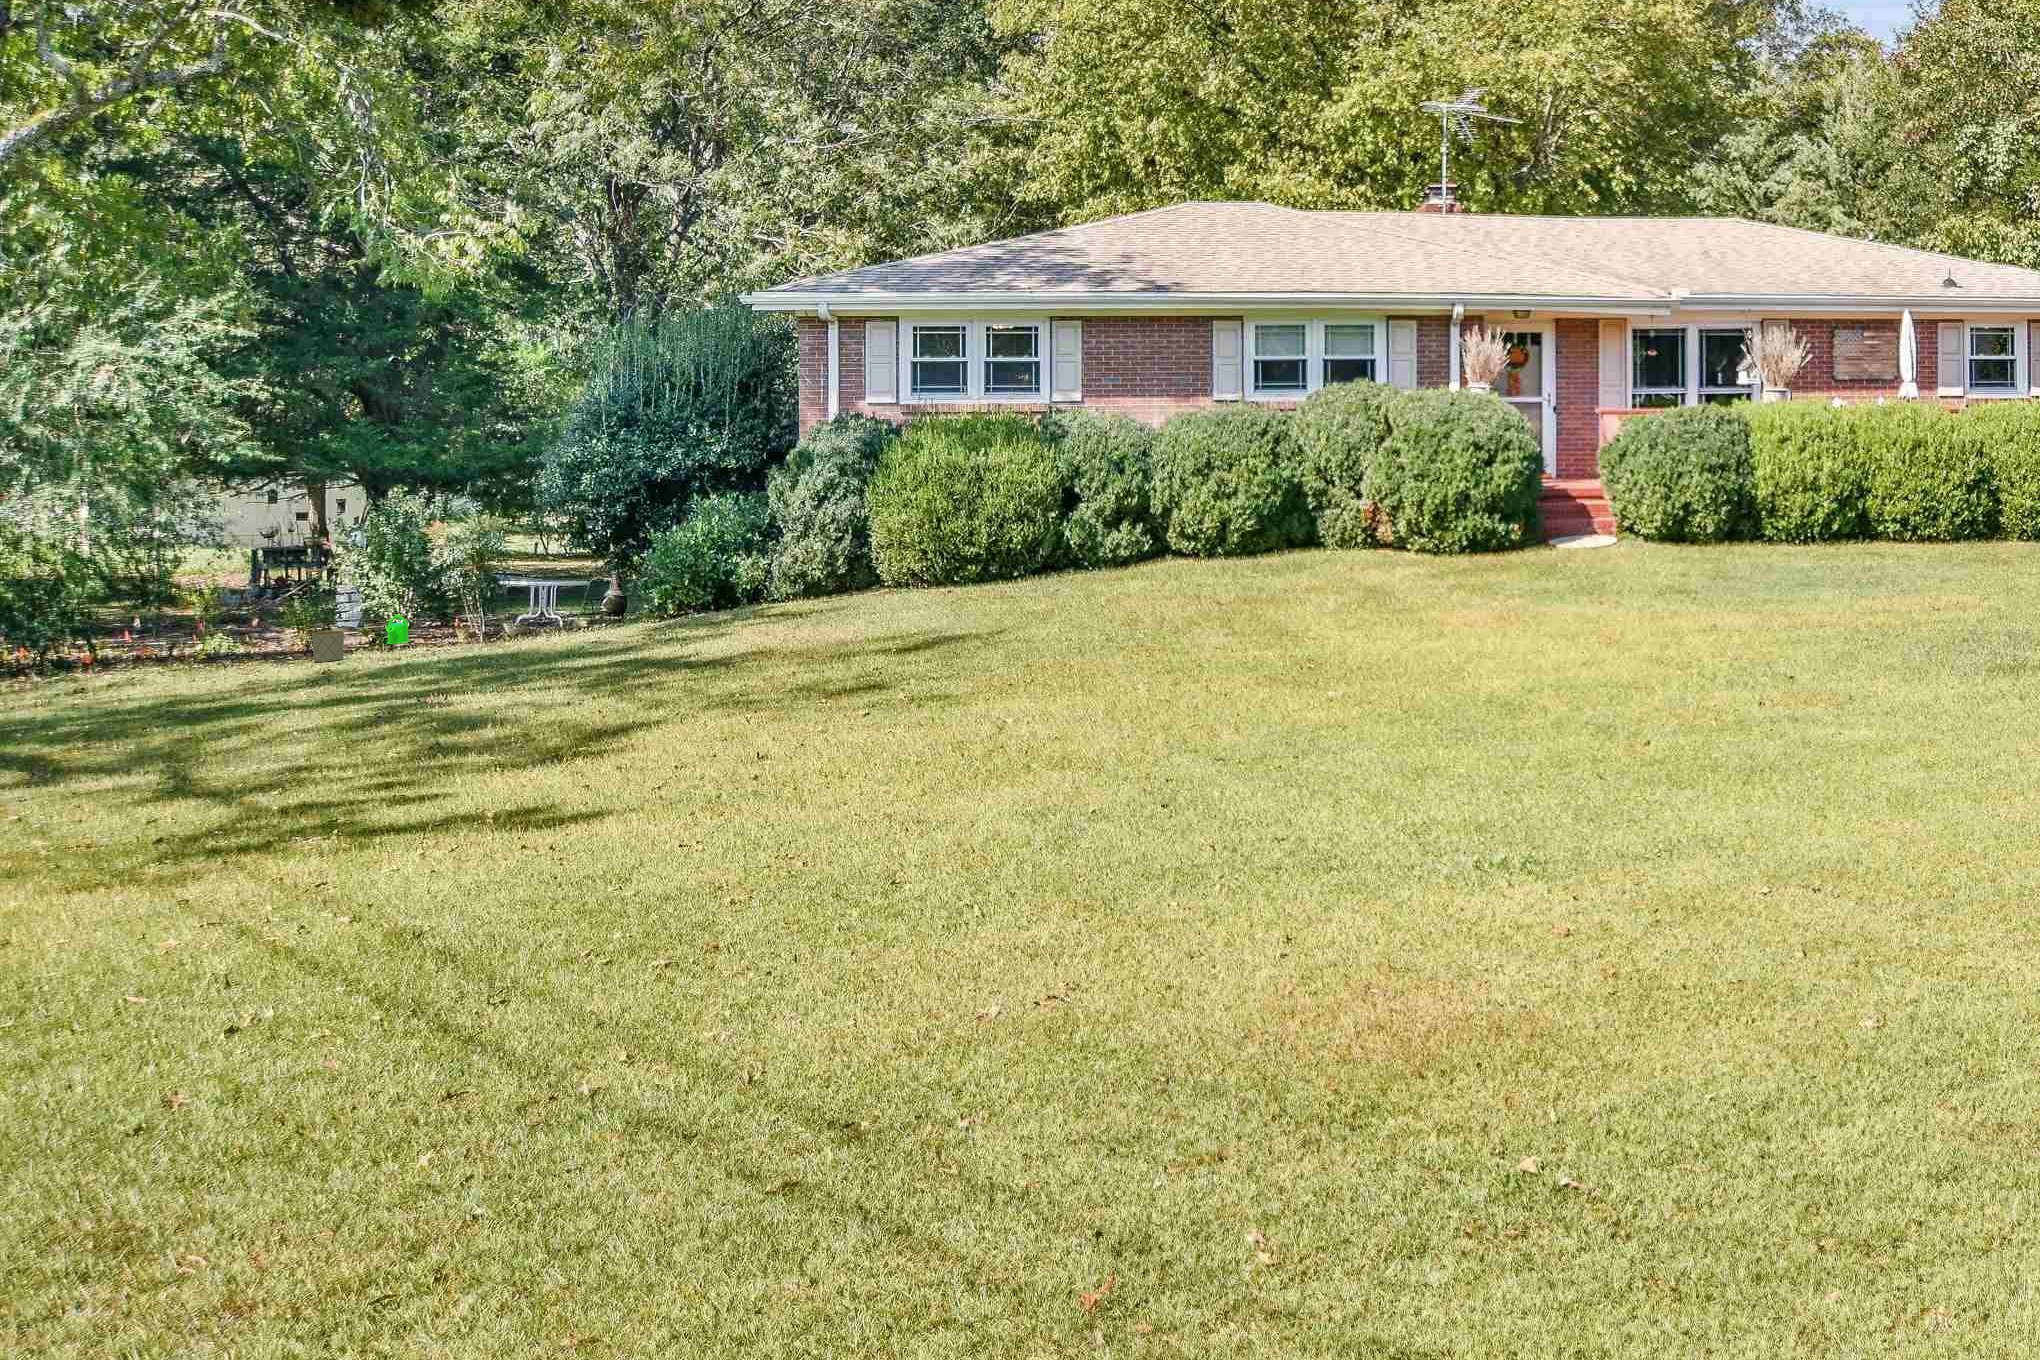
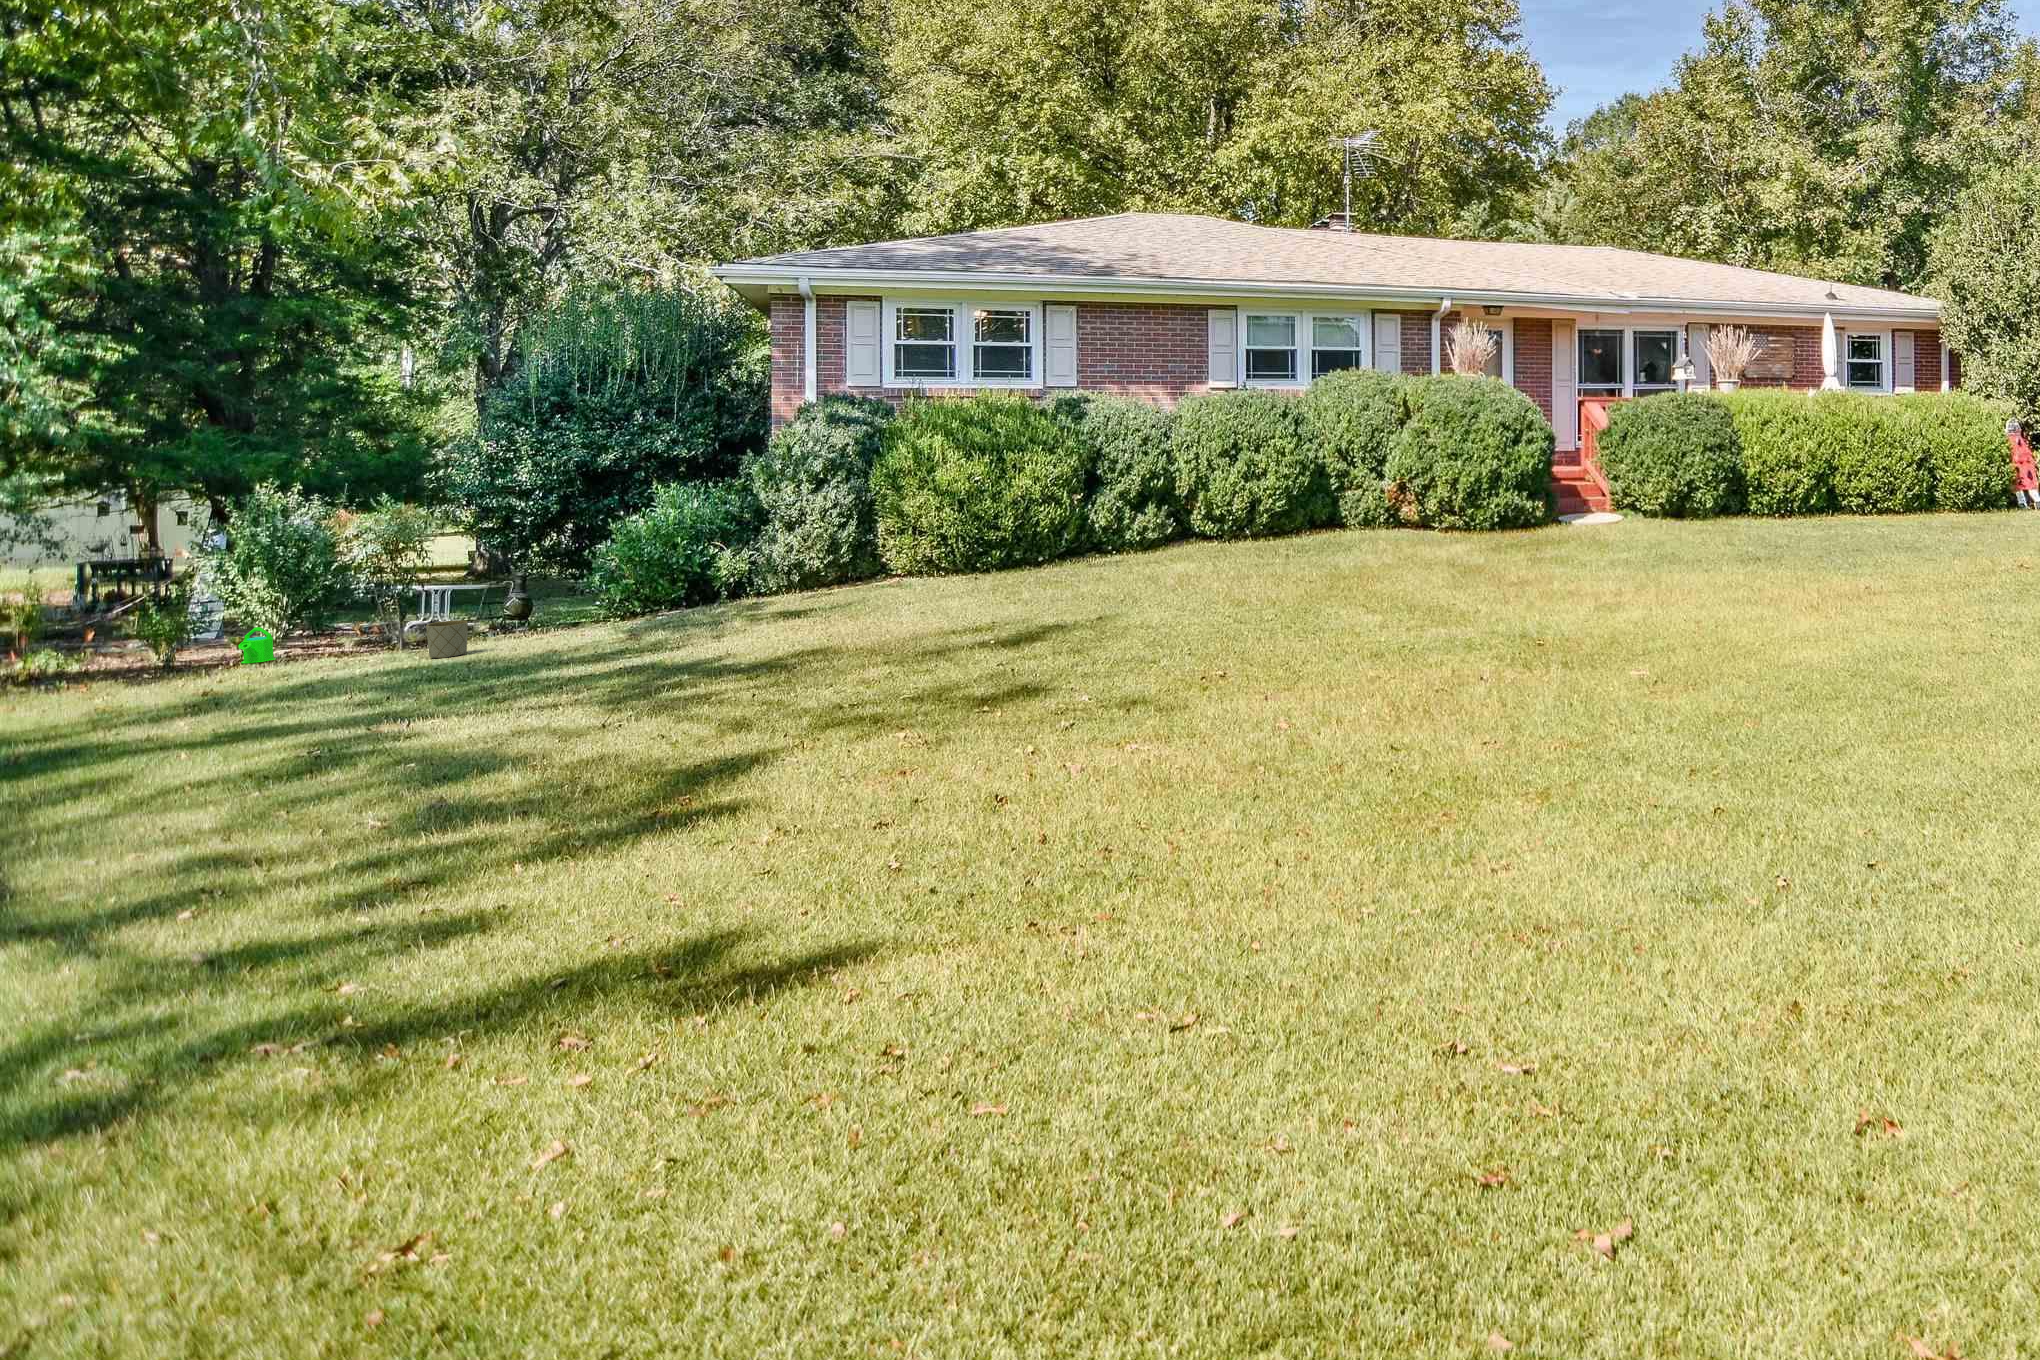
planter: present [312,631,344,663] -> present [426,620,468,659]

